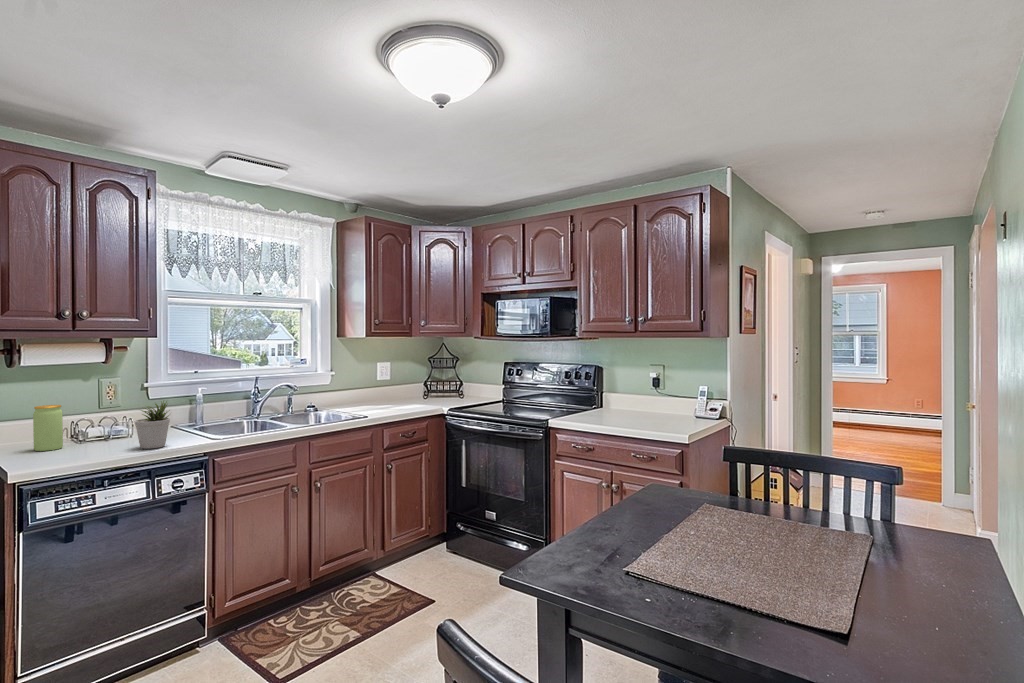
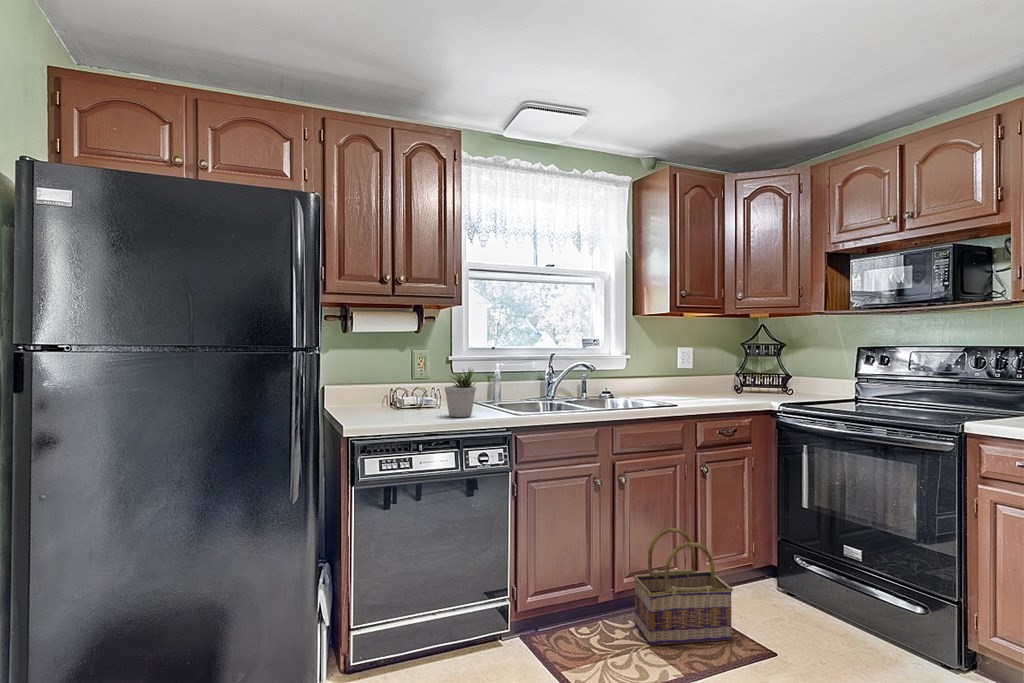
jar: present [33,405,63,451] -> none [361,369,384,413]
basket: none [327,519,405,618] -> present [633,528,733,645]

